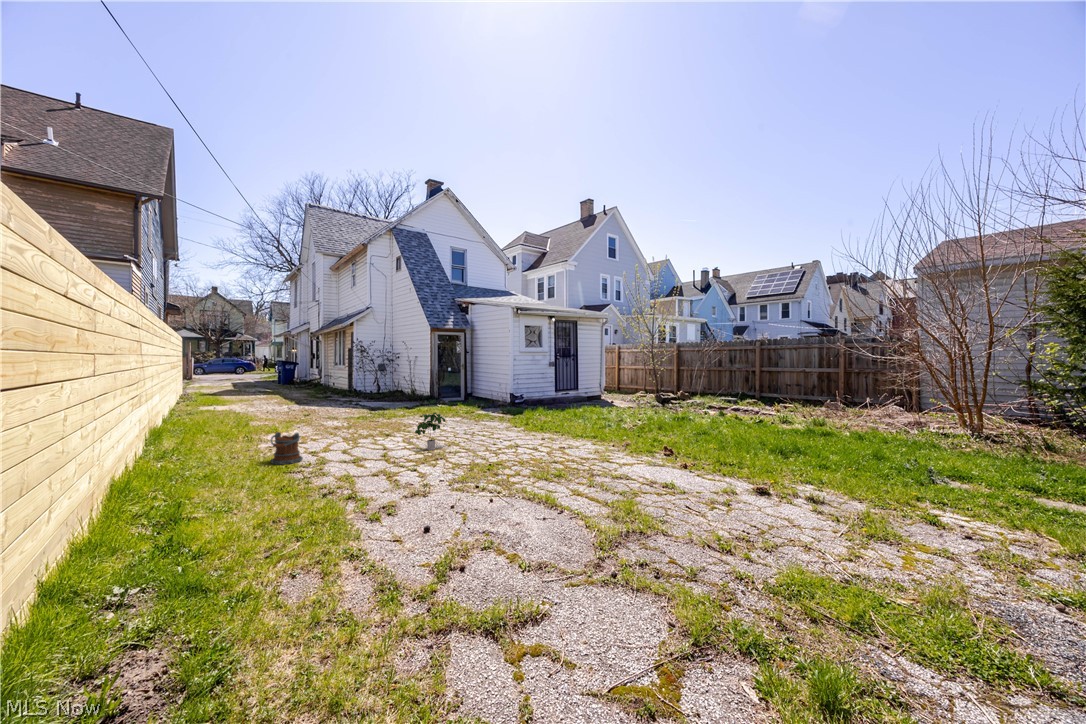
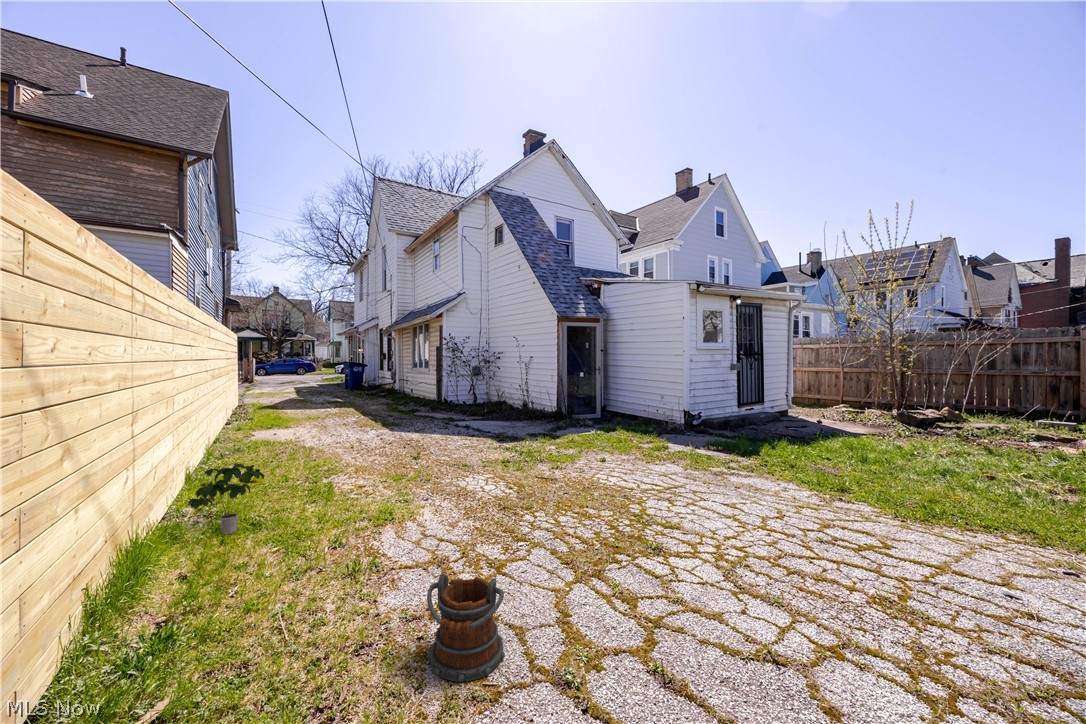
potted plant: present [415,413,445,450] -> present [188,464,264,534]

